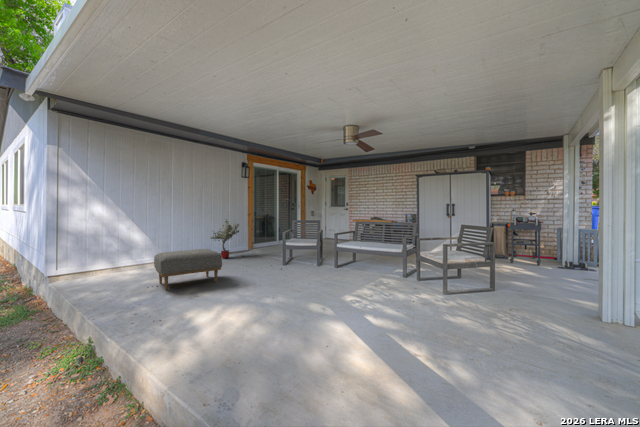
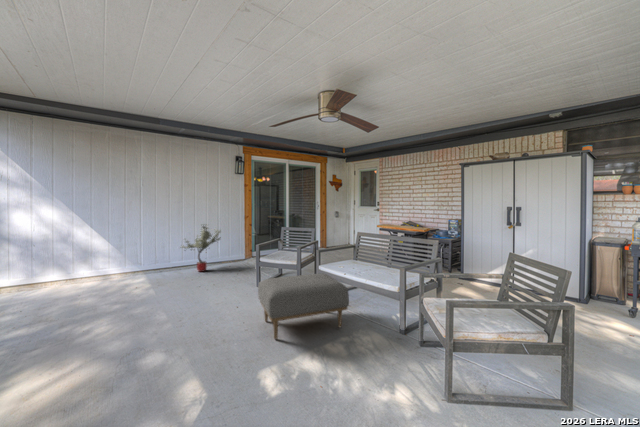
ottoman: present [154,249,222,290] -> present [258,274,349,339]

